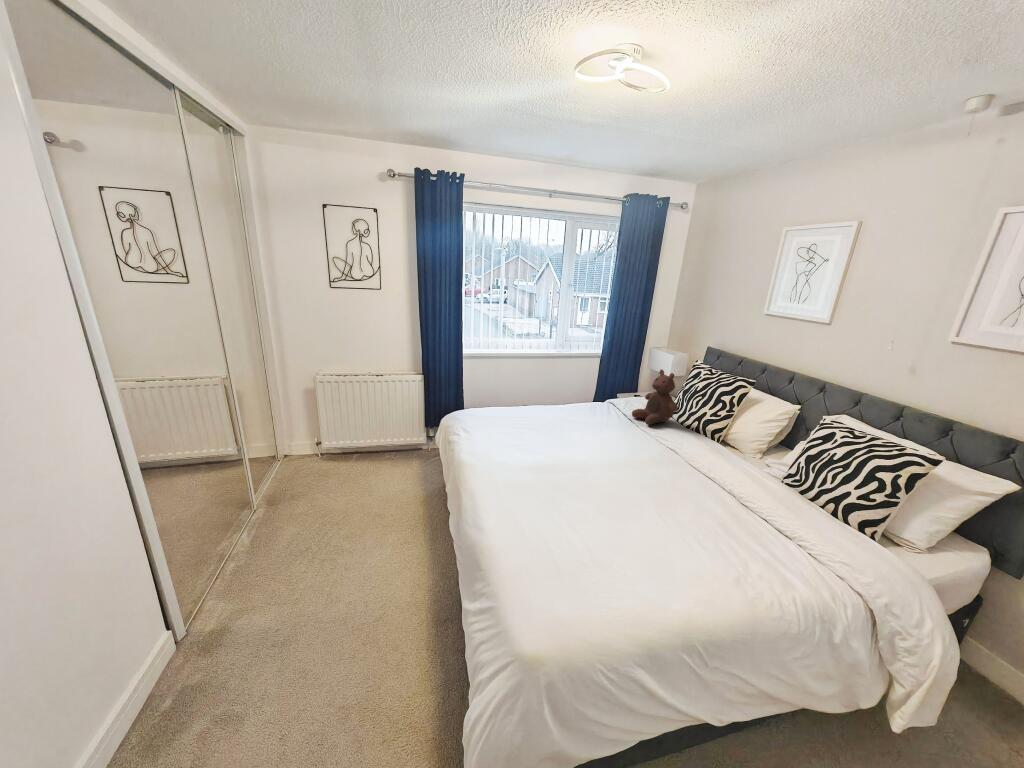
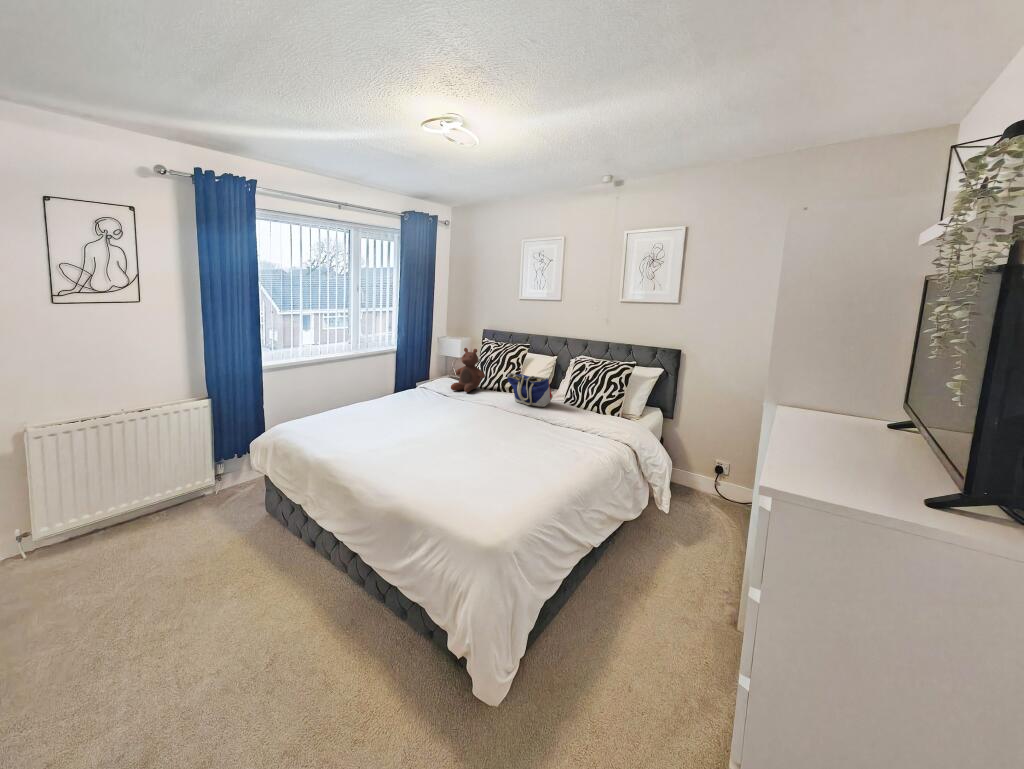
tote bag: none [696,417,760,478] -> present [507,373,553,407]

